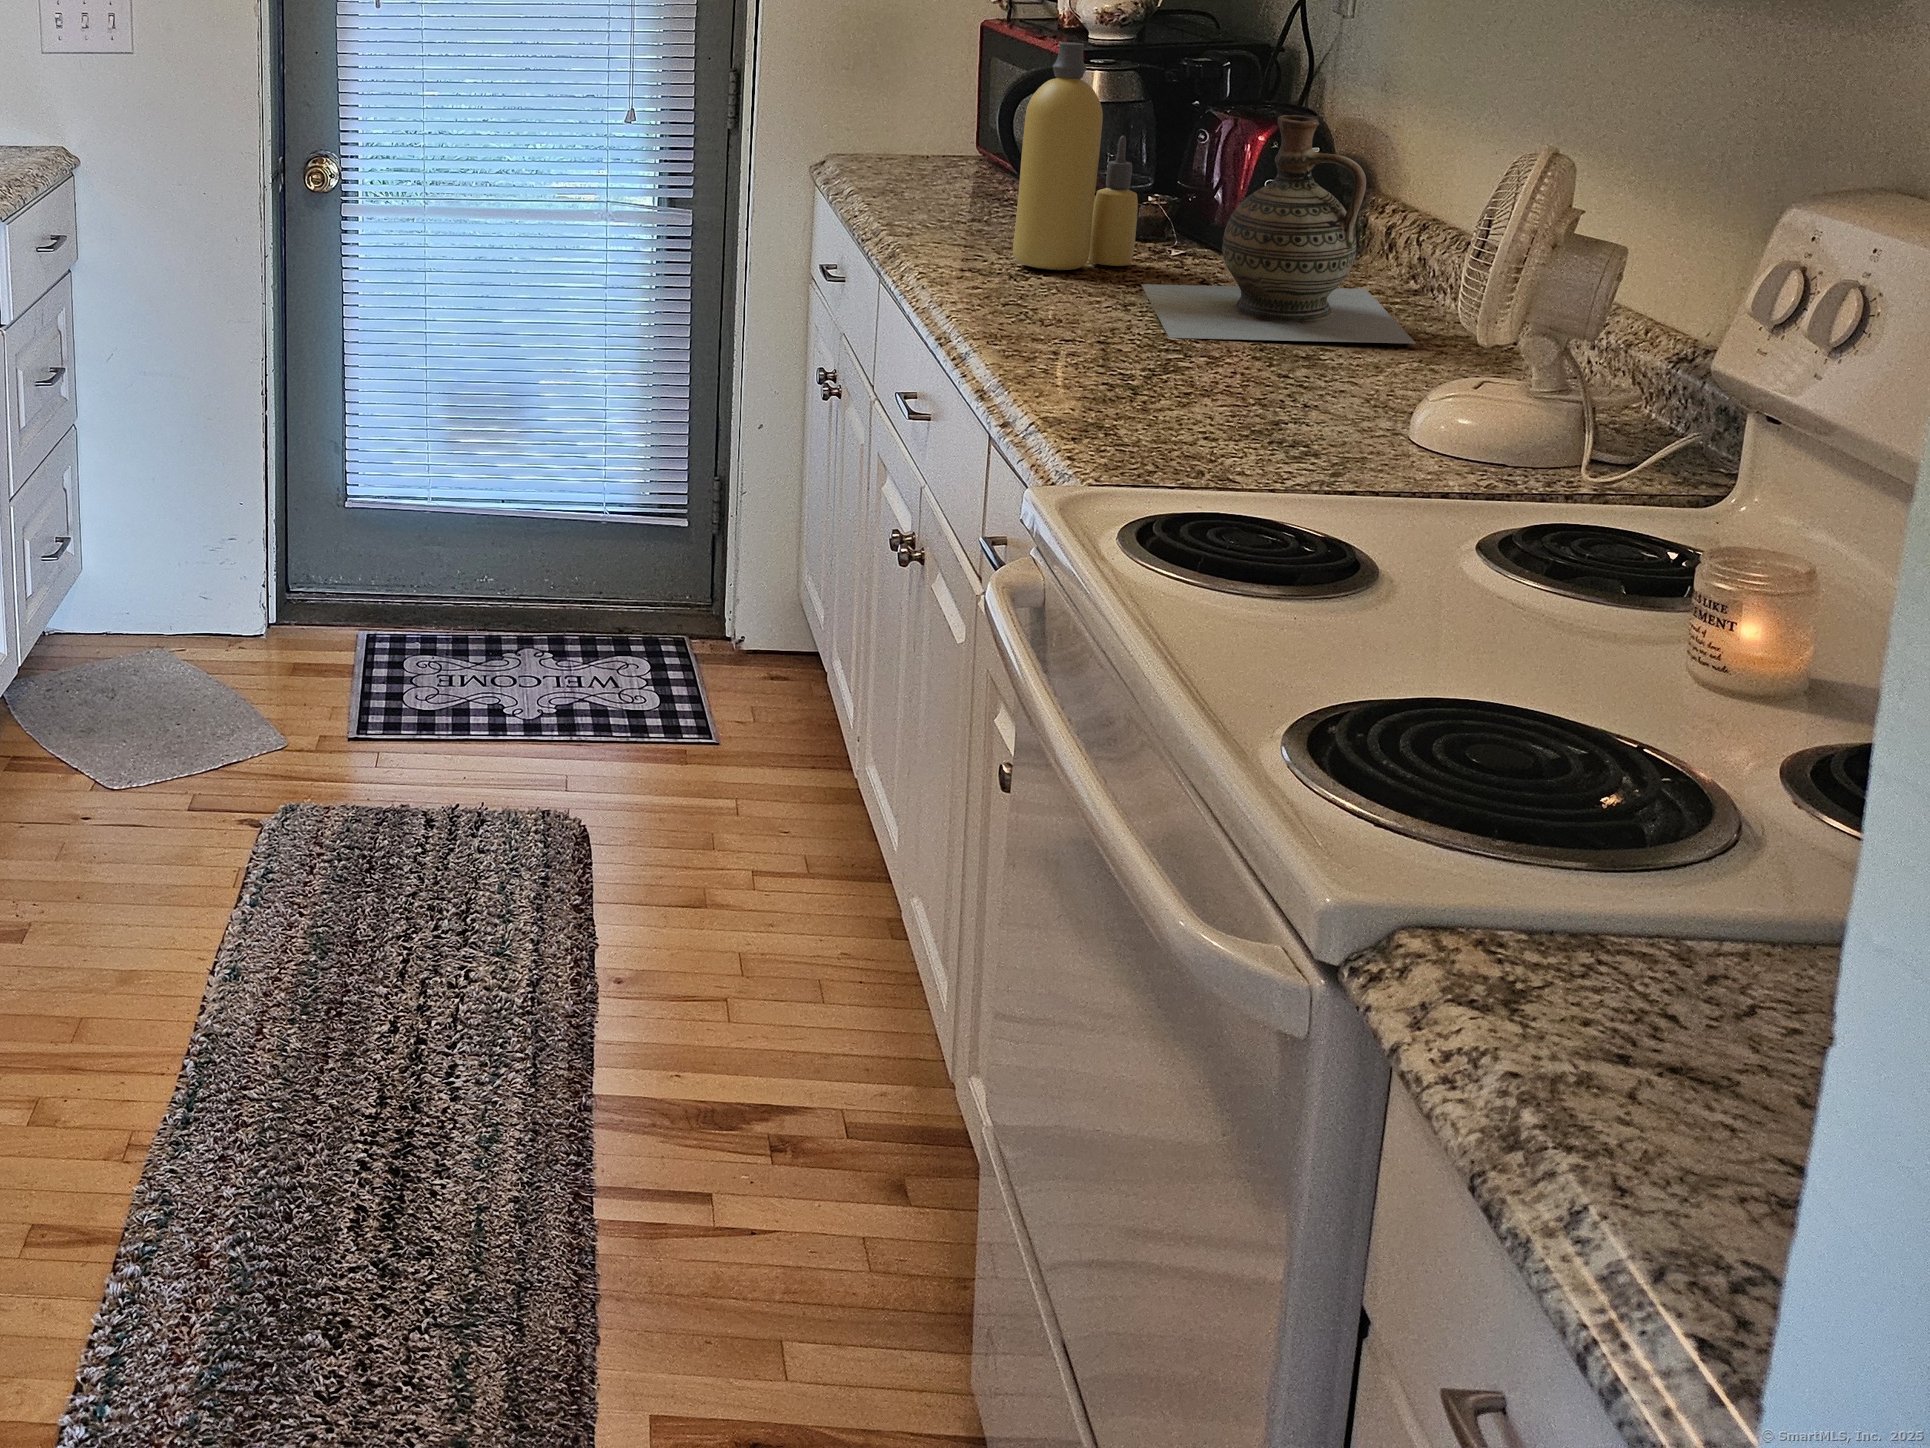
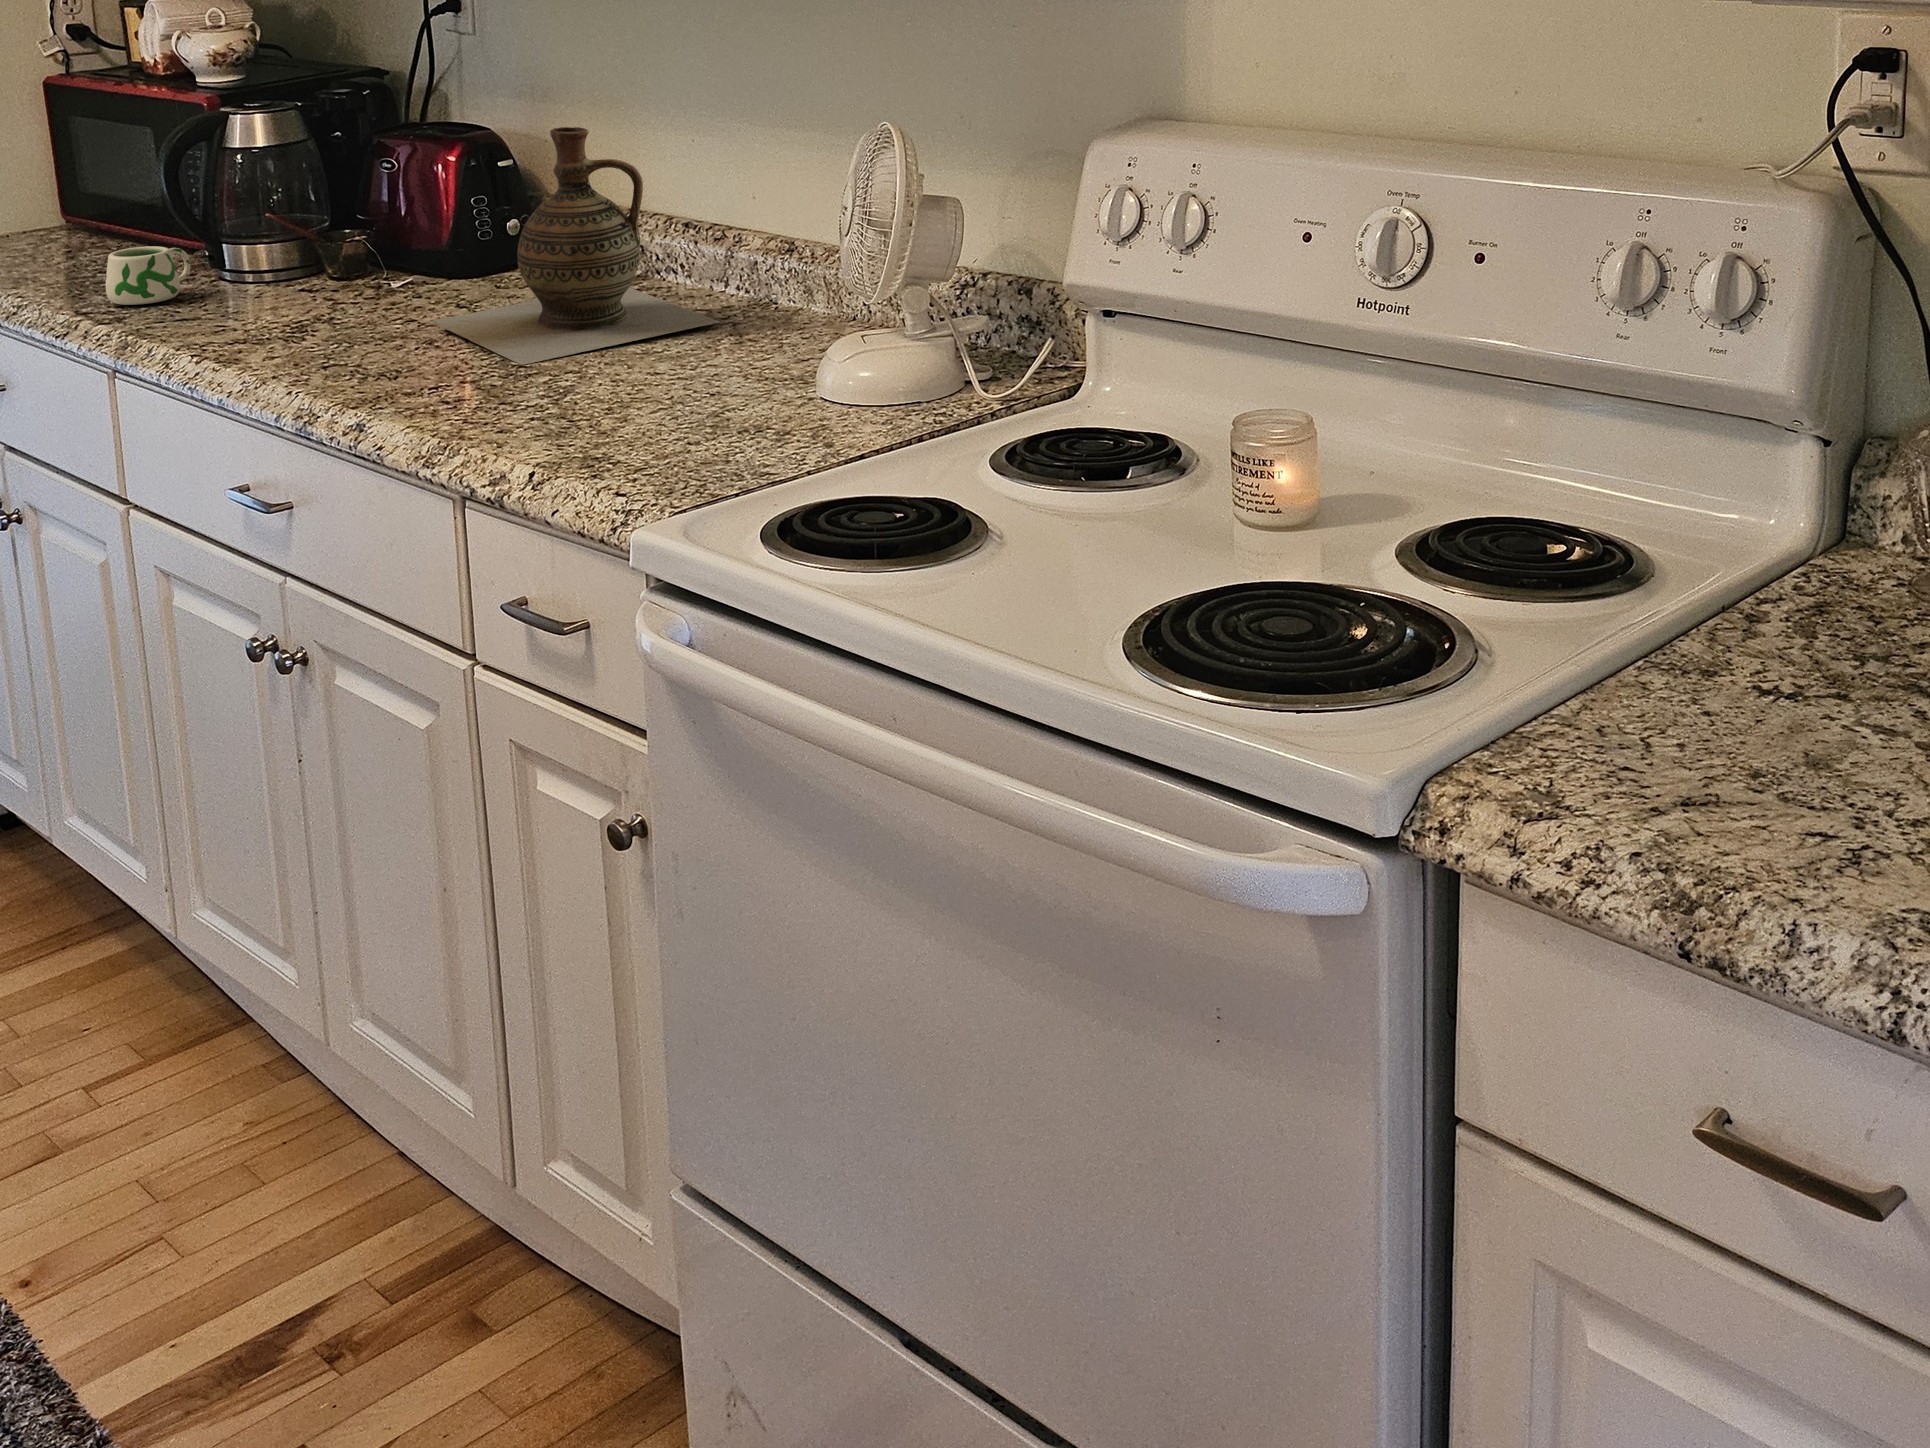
bottle: present [1013,42,1138,270] -> none [258,85,382,327]
mug: none [923,175,1007,225] -> present [106,246,190,305]

